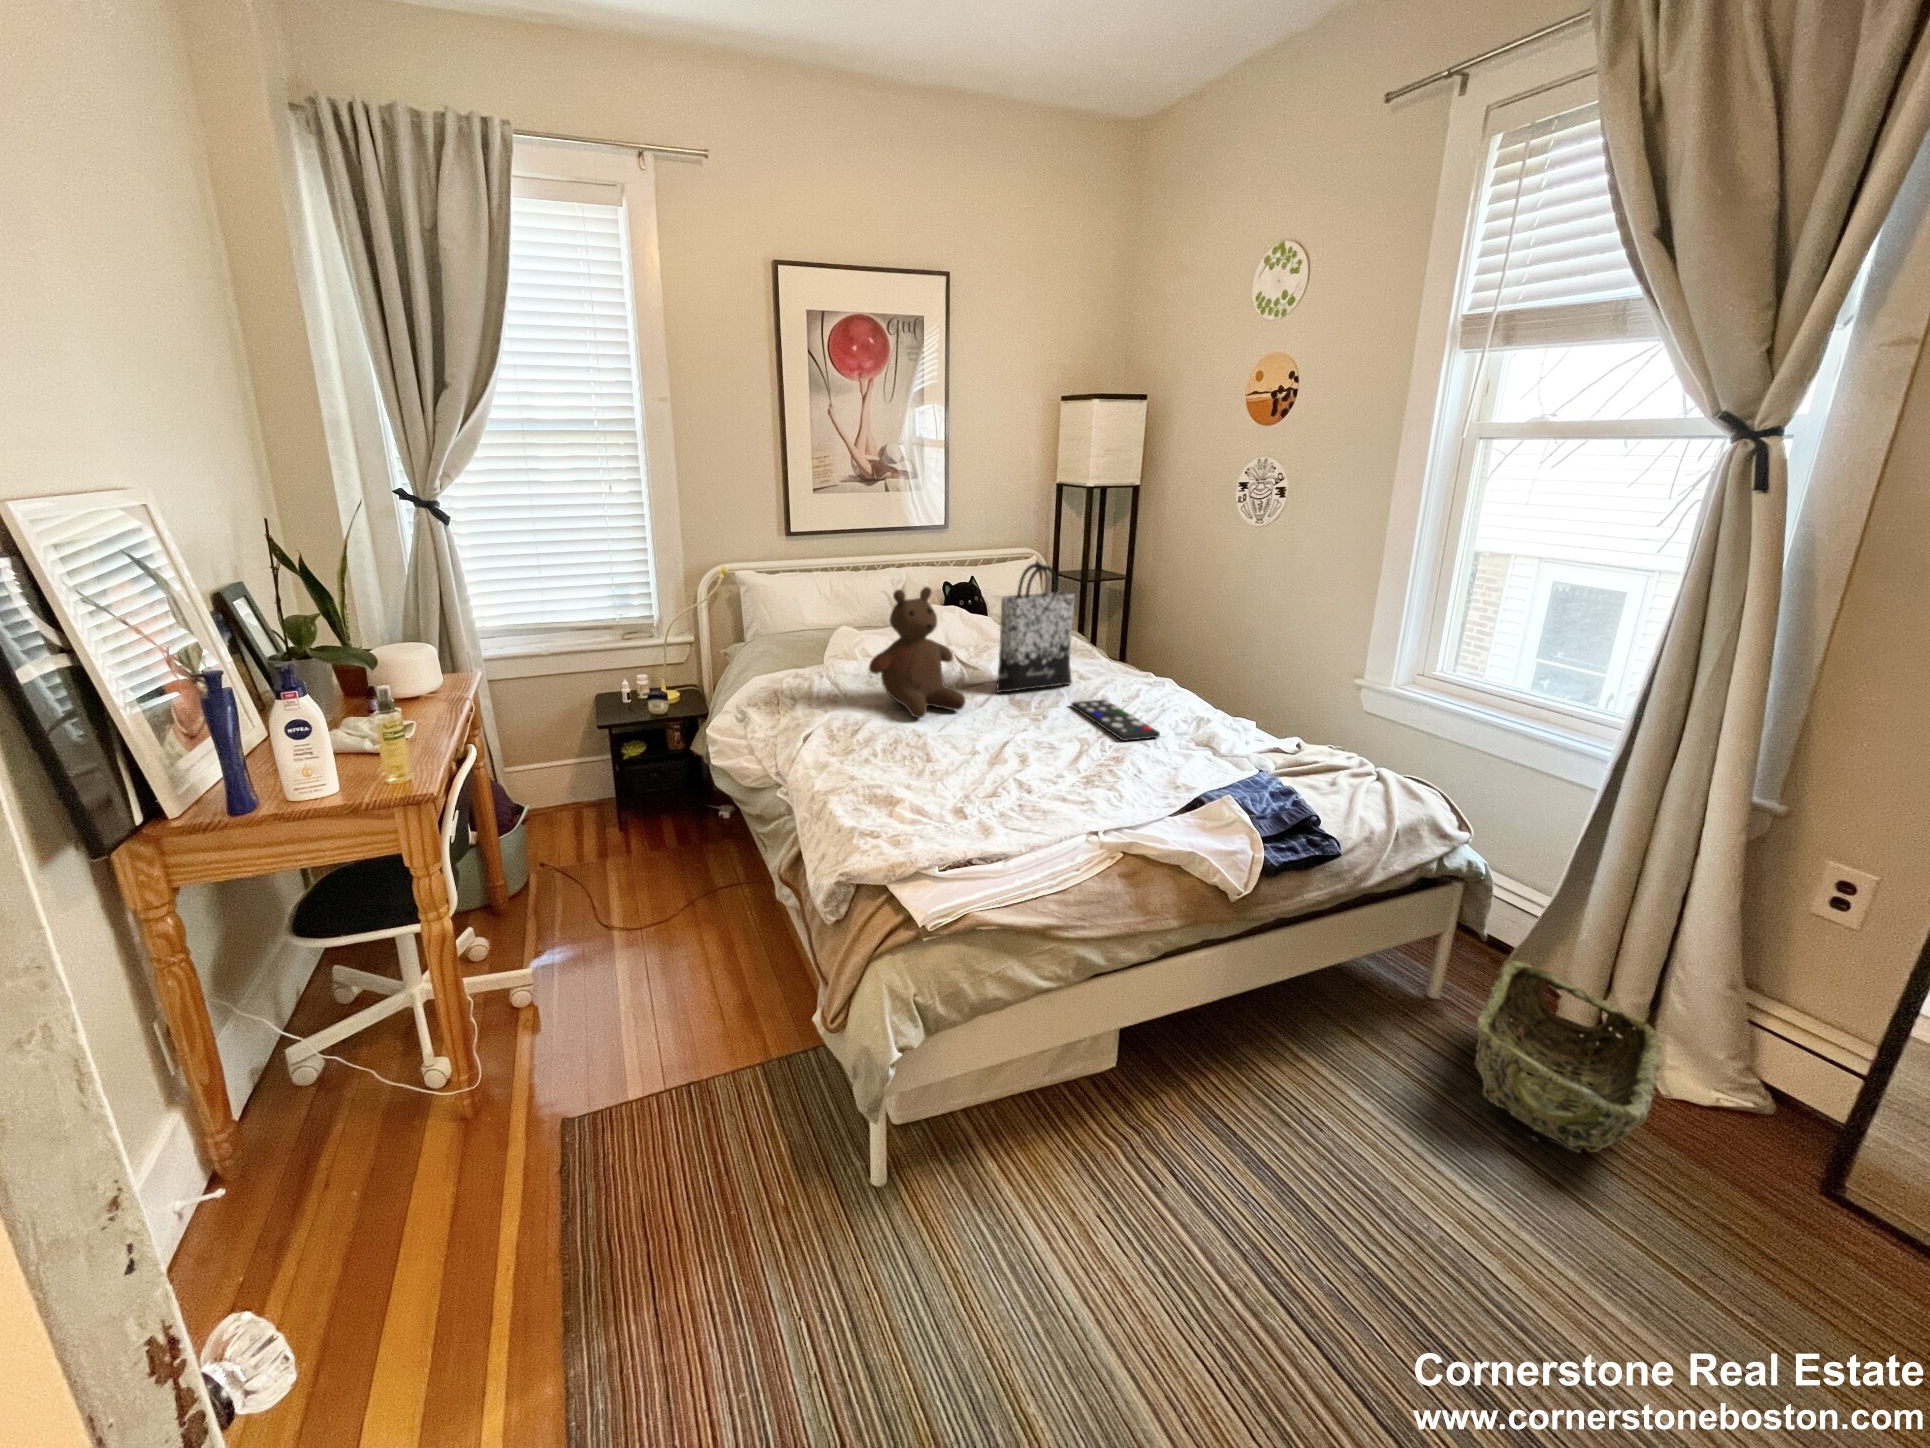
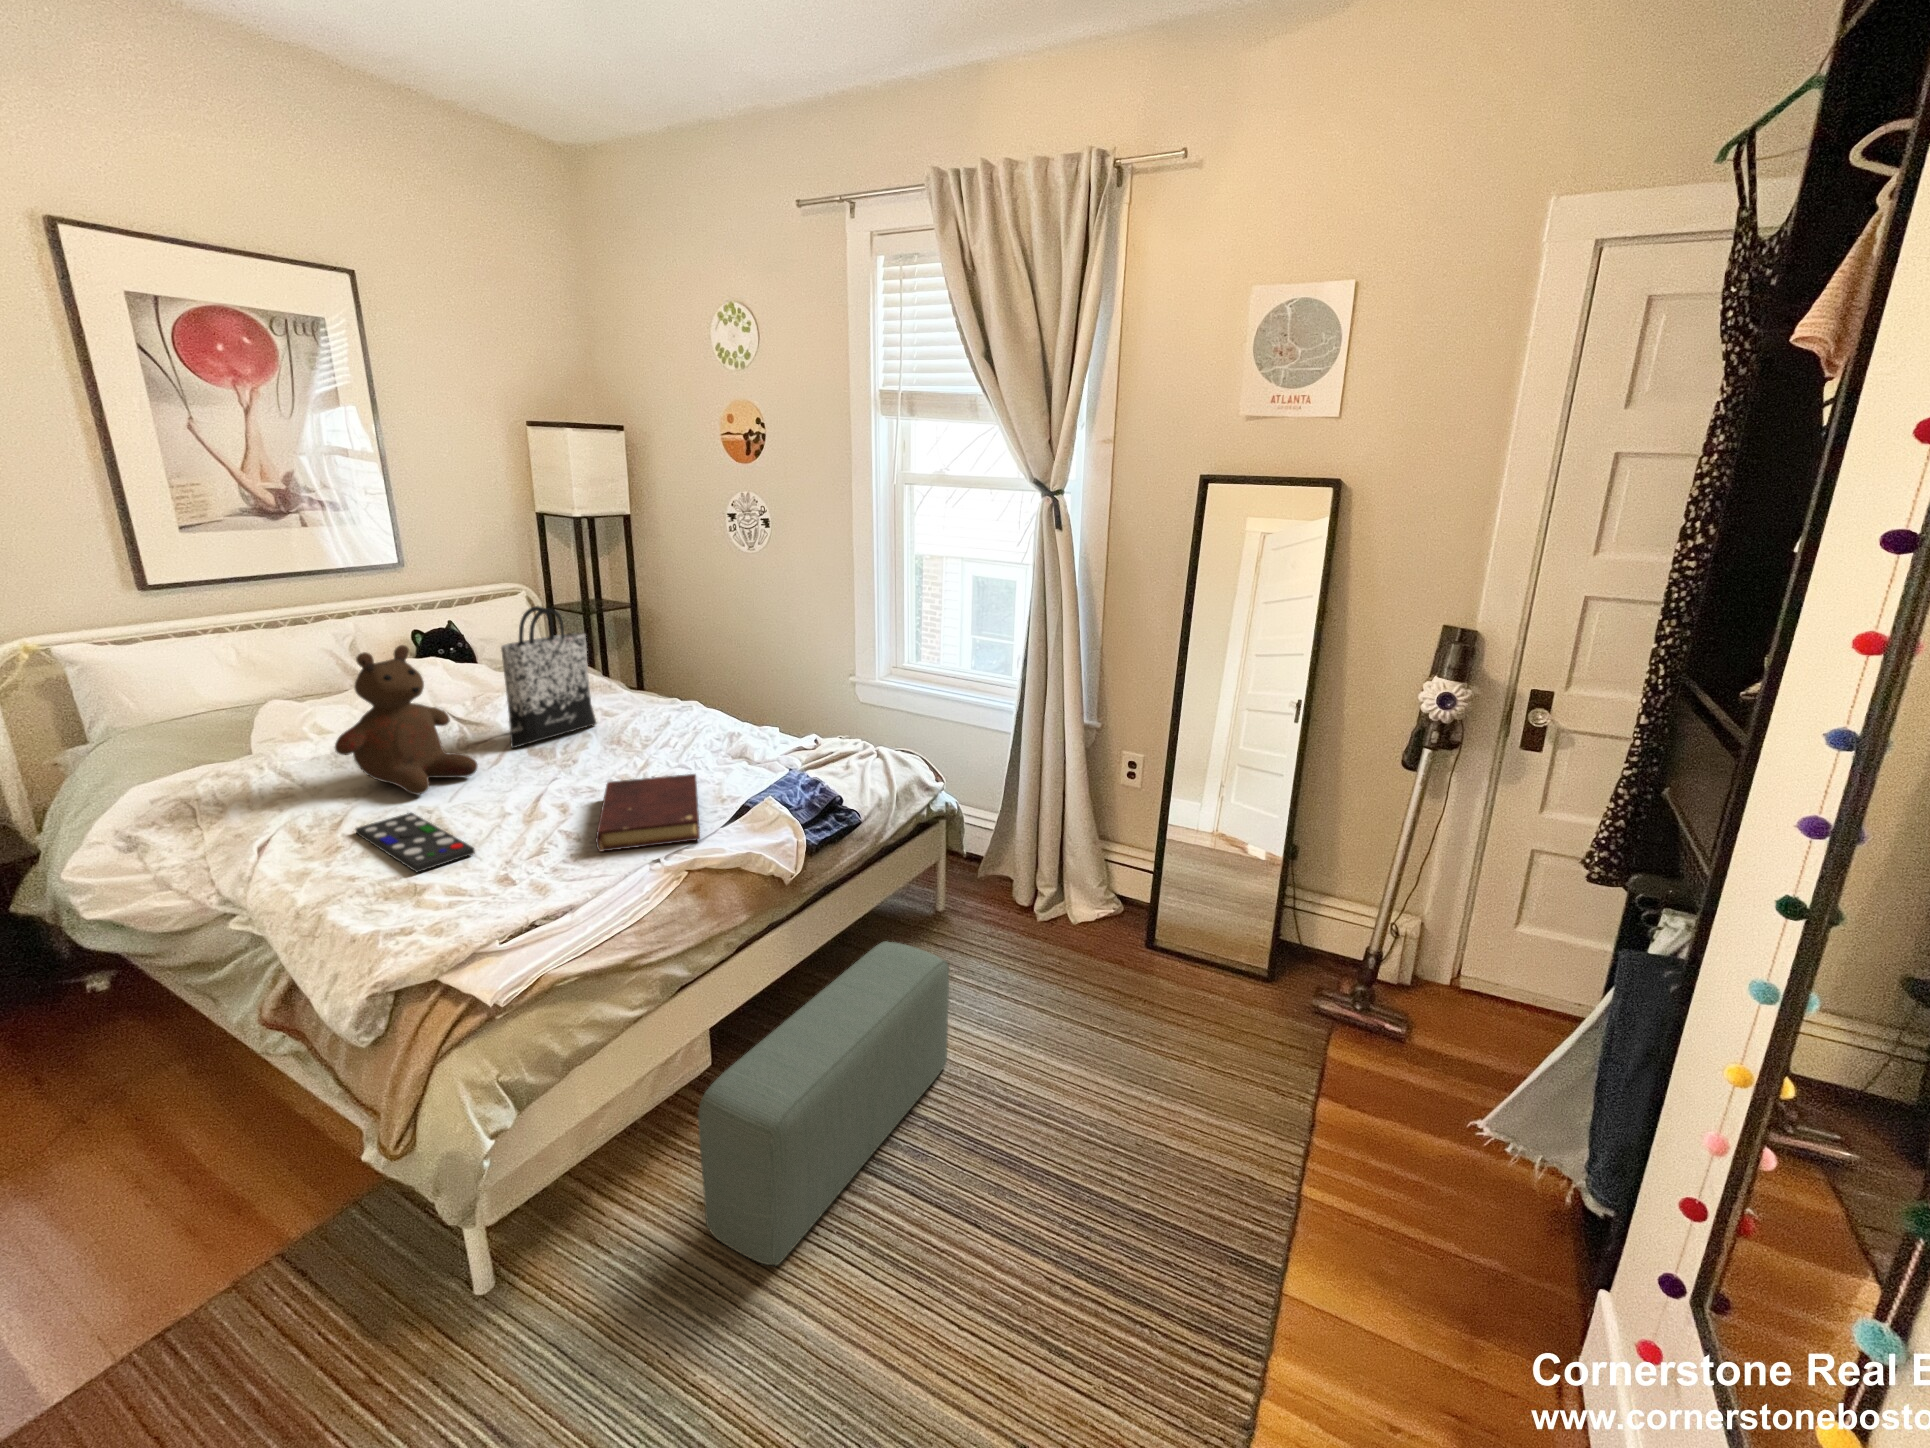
remote control: present [1071,700,1160,741] -> present [356,813,475,872]
book: none [1042,740,1153,823] -> present [596,774,700,852]
woven basket: present [1475,961,1662,1152] -> none [968,866,1068,981]
pouf: none [1076,1012,1438,1344] -> present [698,941,949,1265]

